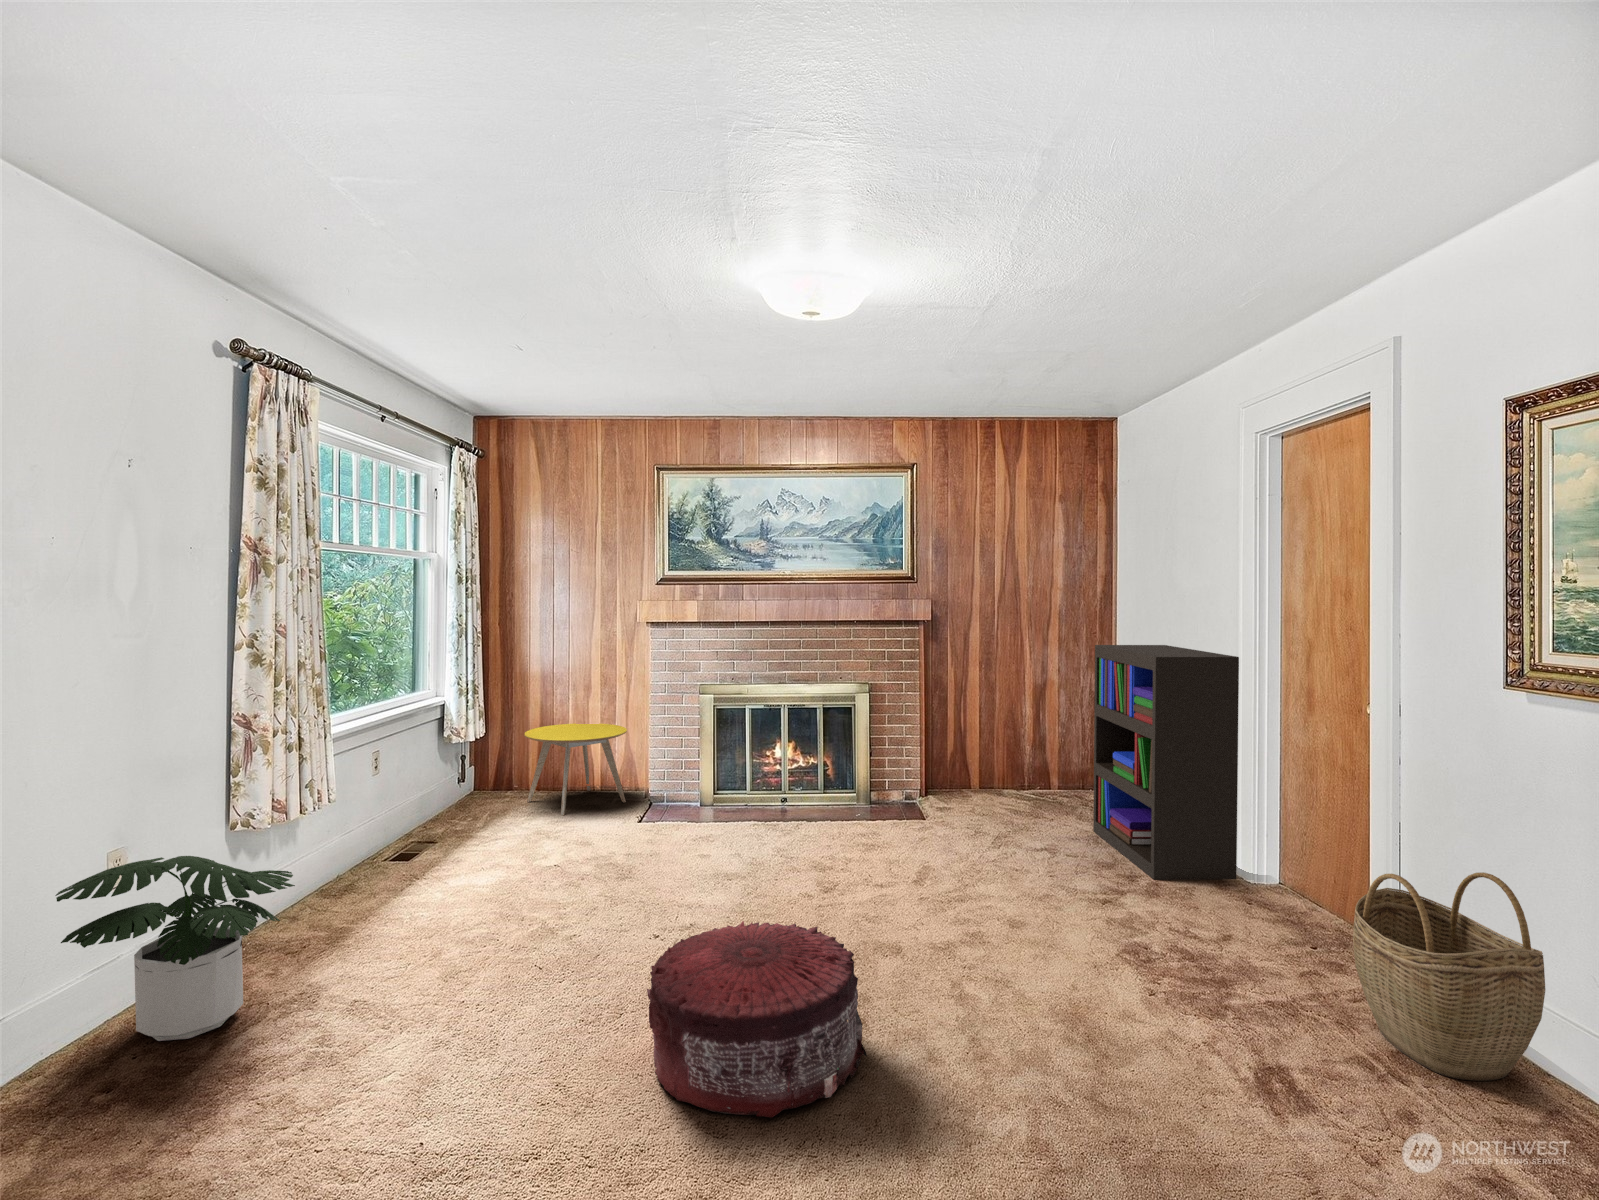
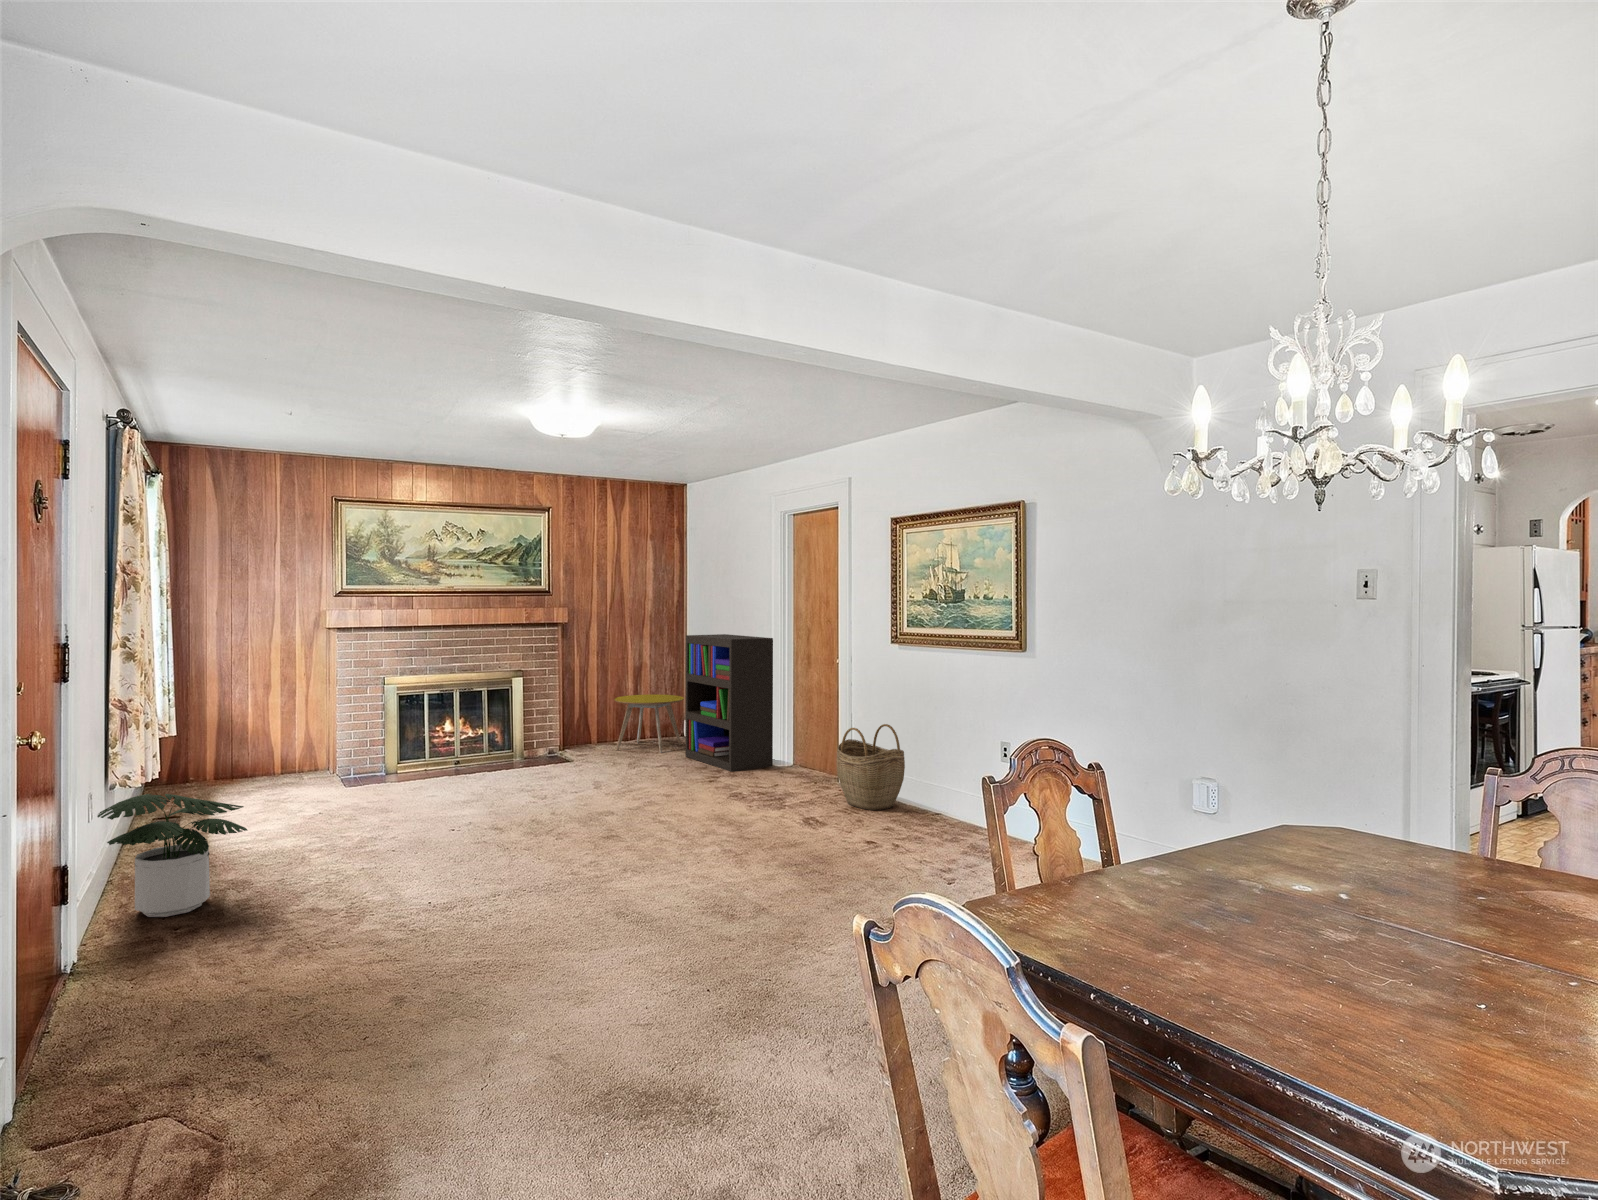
side table: present [524,724,627,815] -> present [614,694,684,753]
pouf: present [647,921,867,1118] -> none [517,788,636,870]

